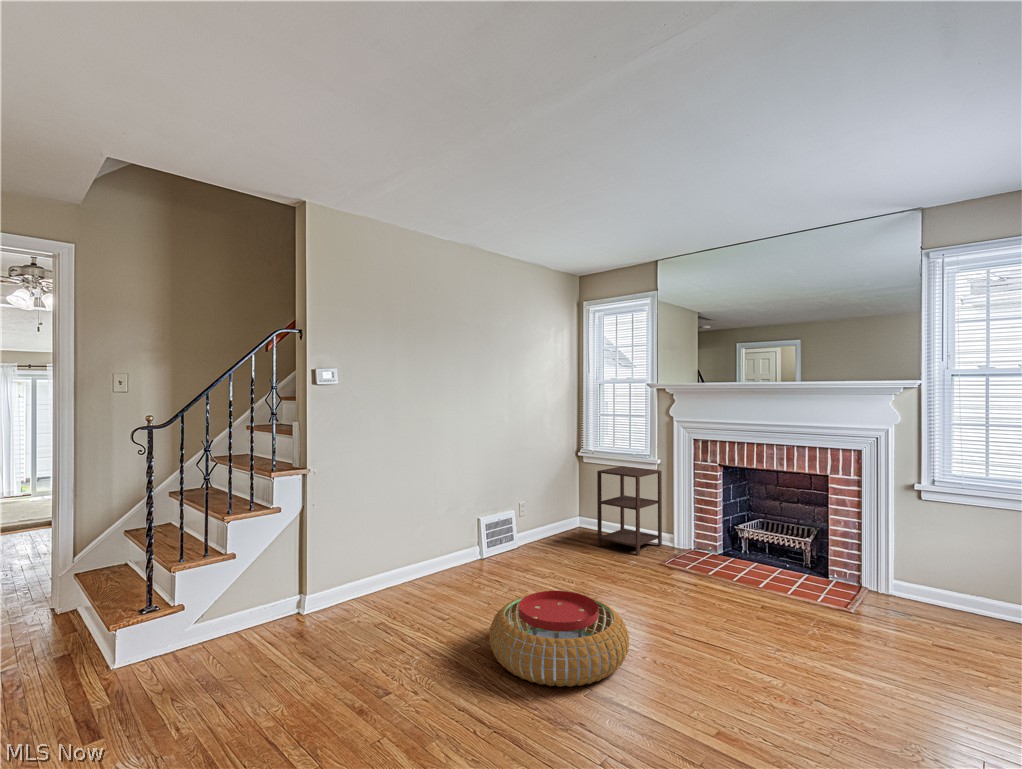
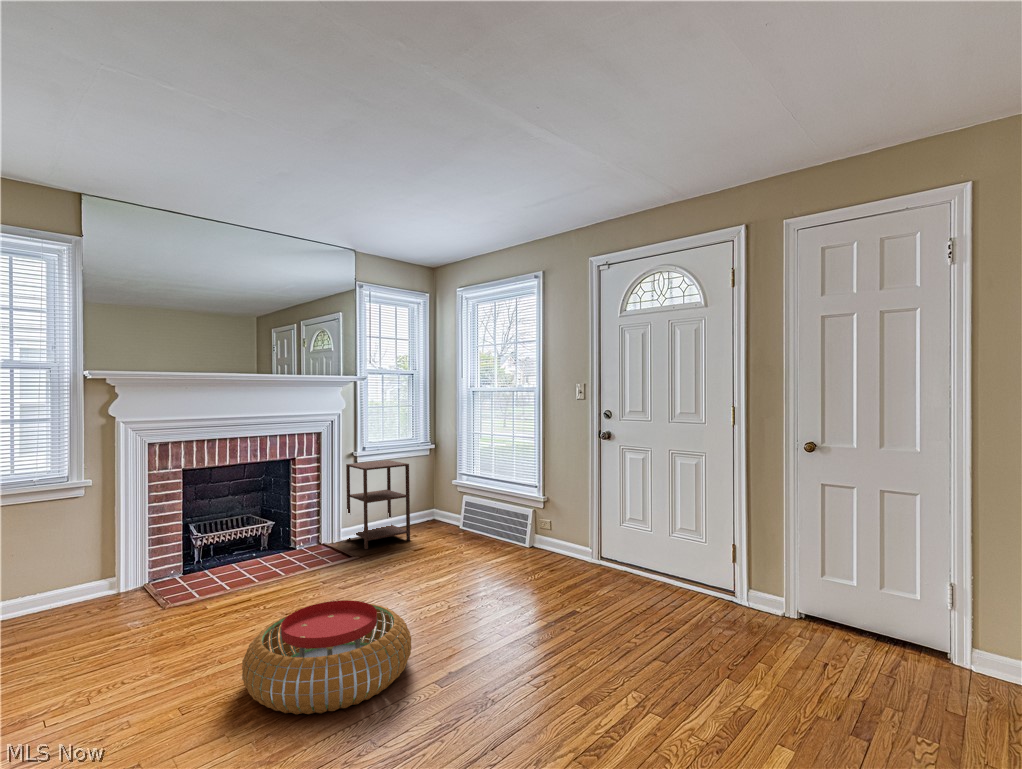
side table: present [597,466,662,555] -> present [346,460,410,549]

